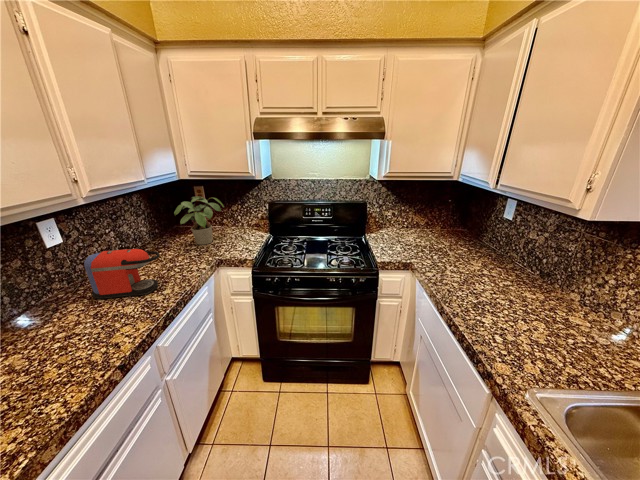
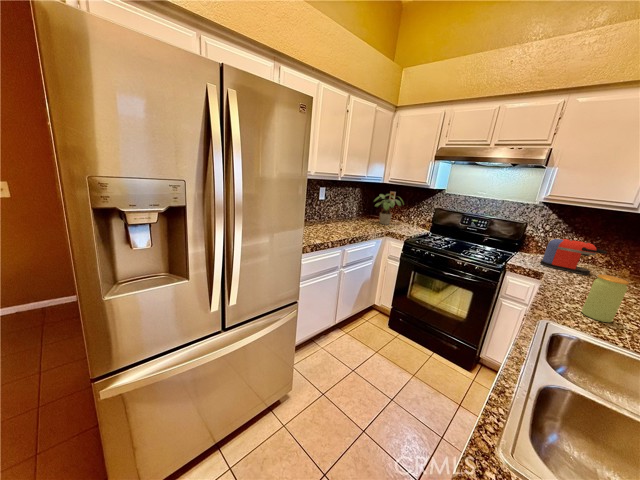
coffee maker: present [84,249,160,298] -> present [540,239,607,274]
jar: none [505,281,549,336] -> present [582,274,629,322]

